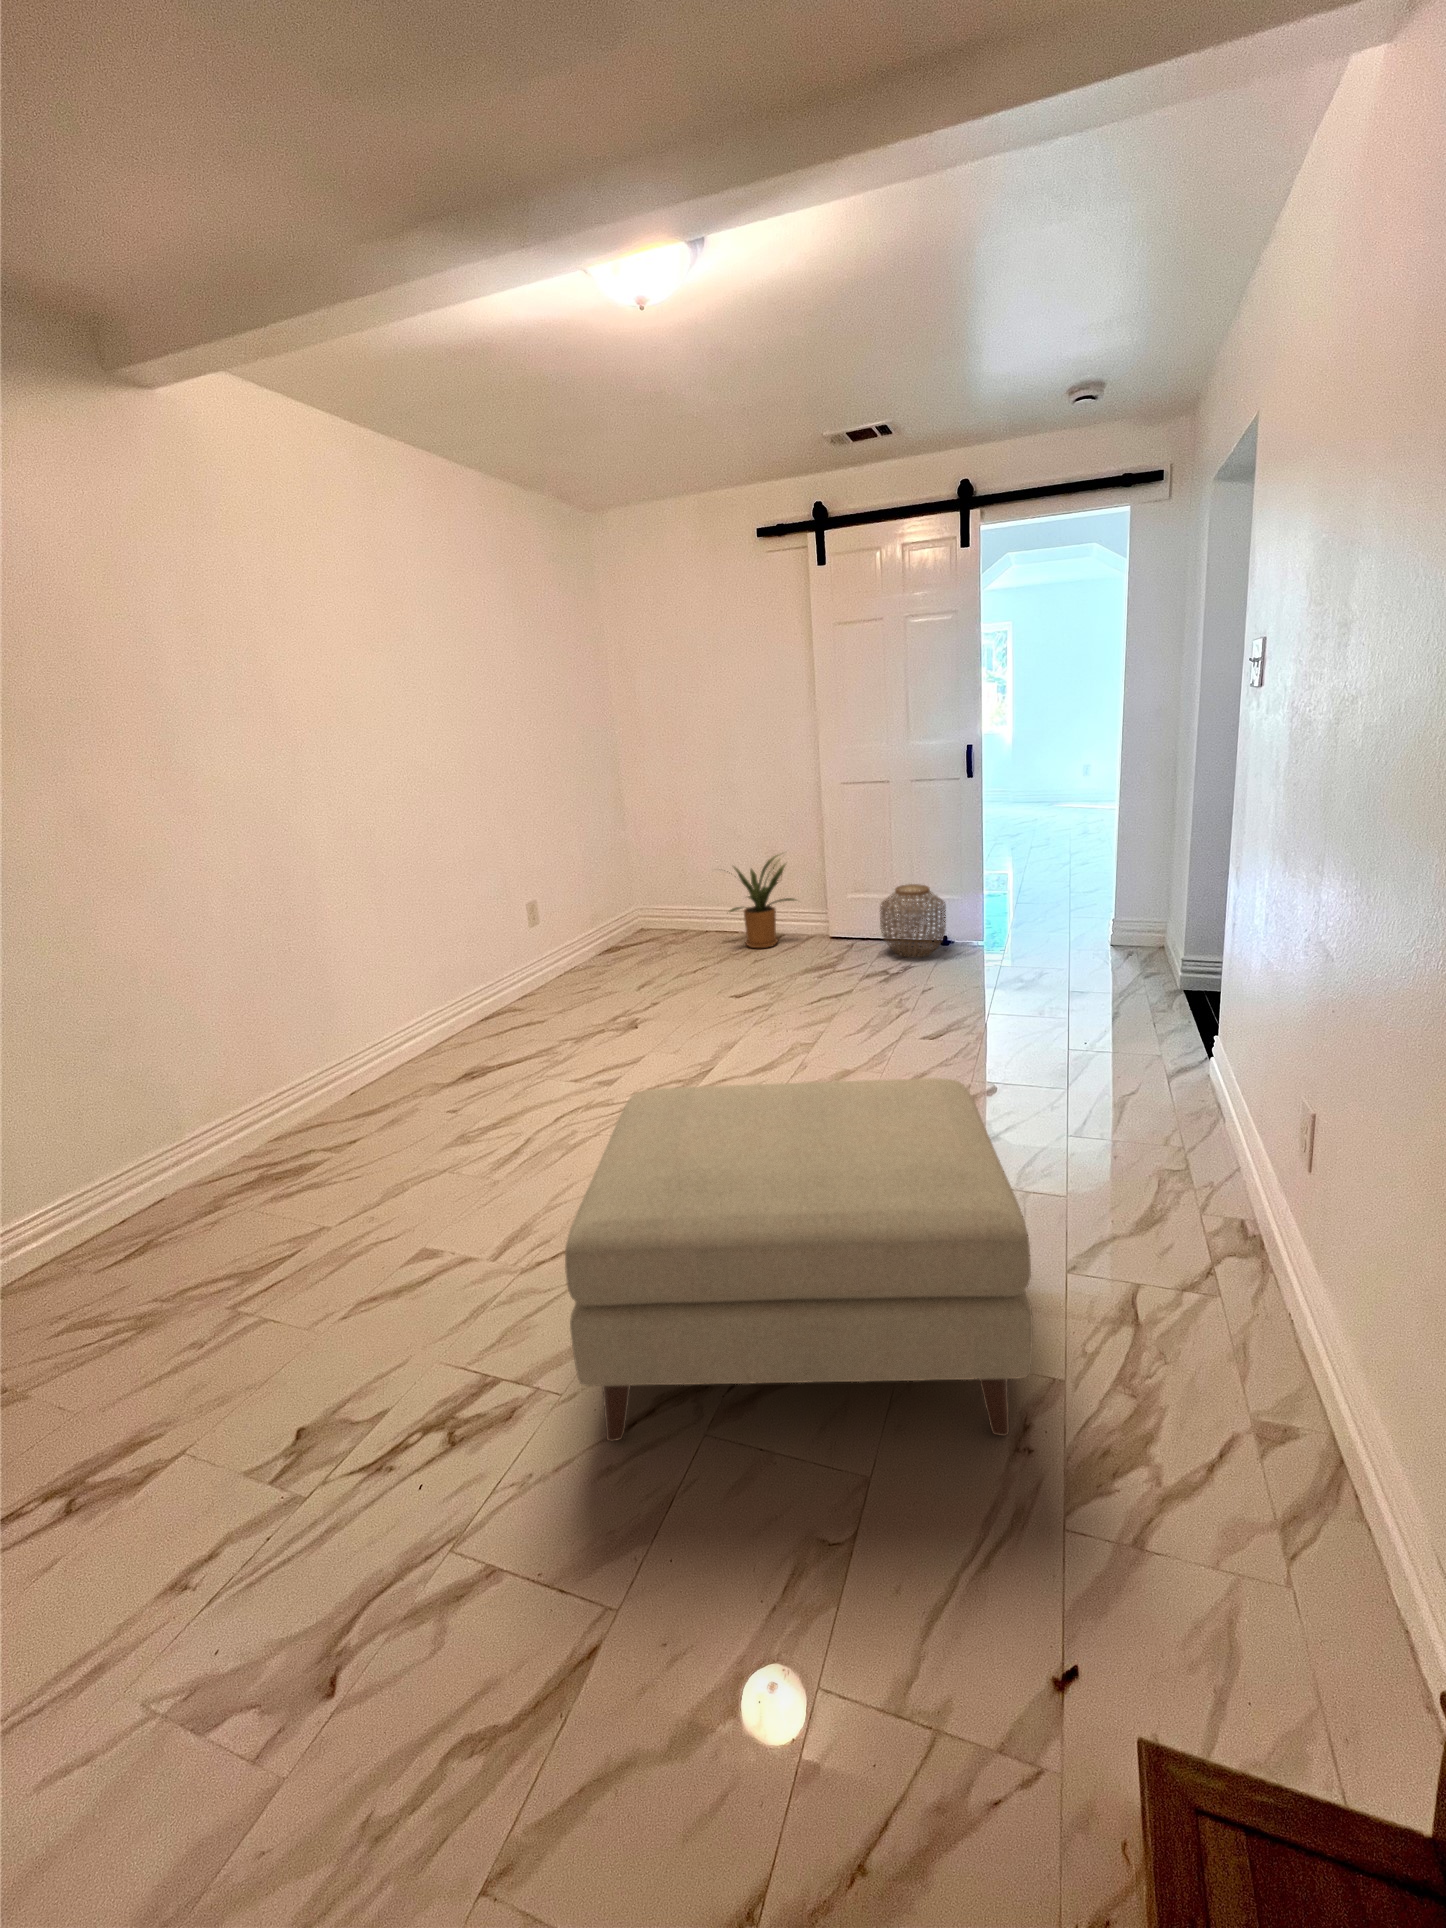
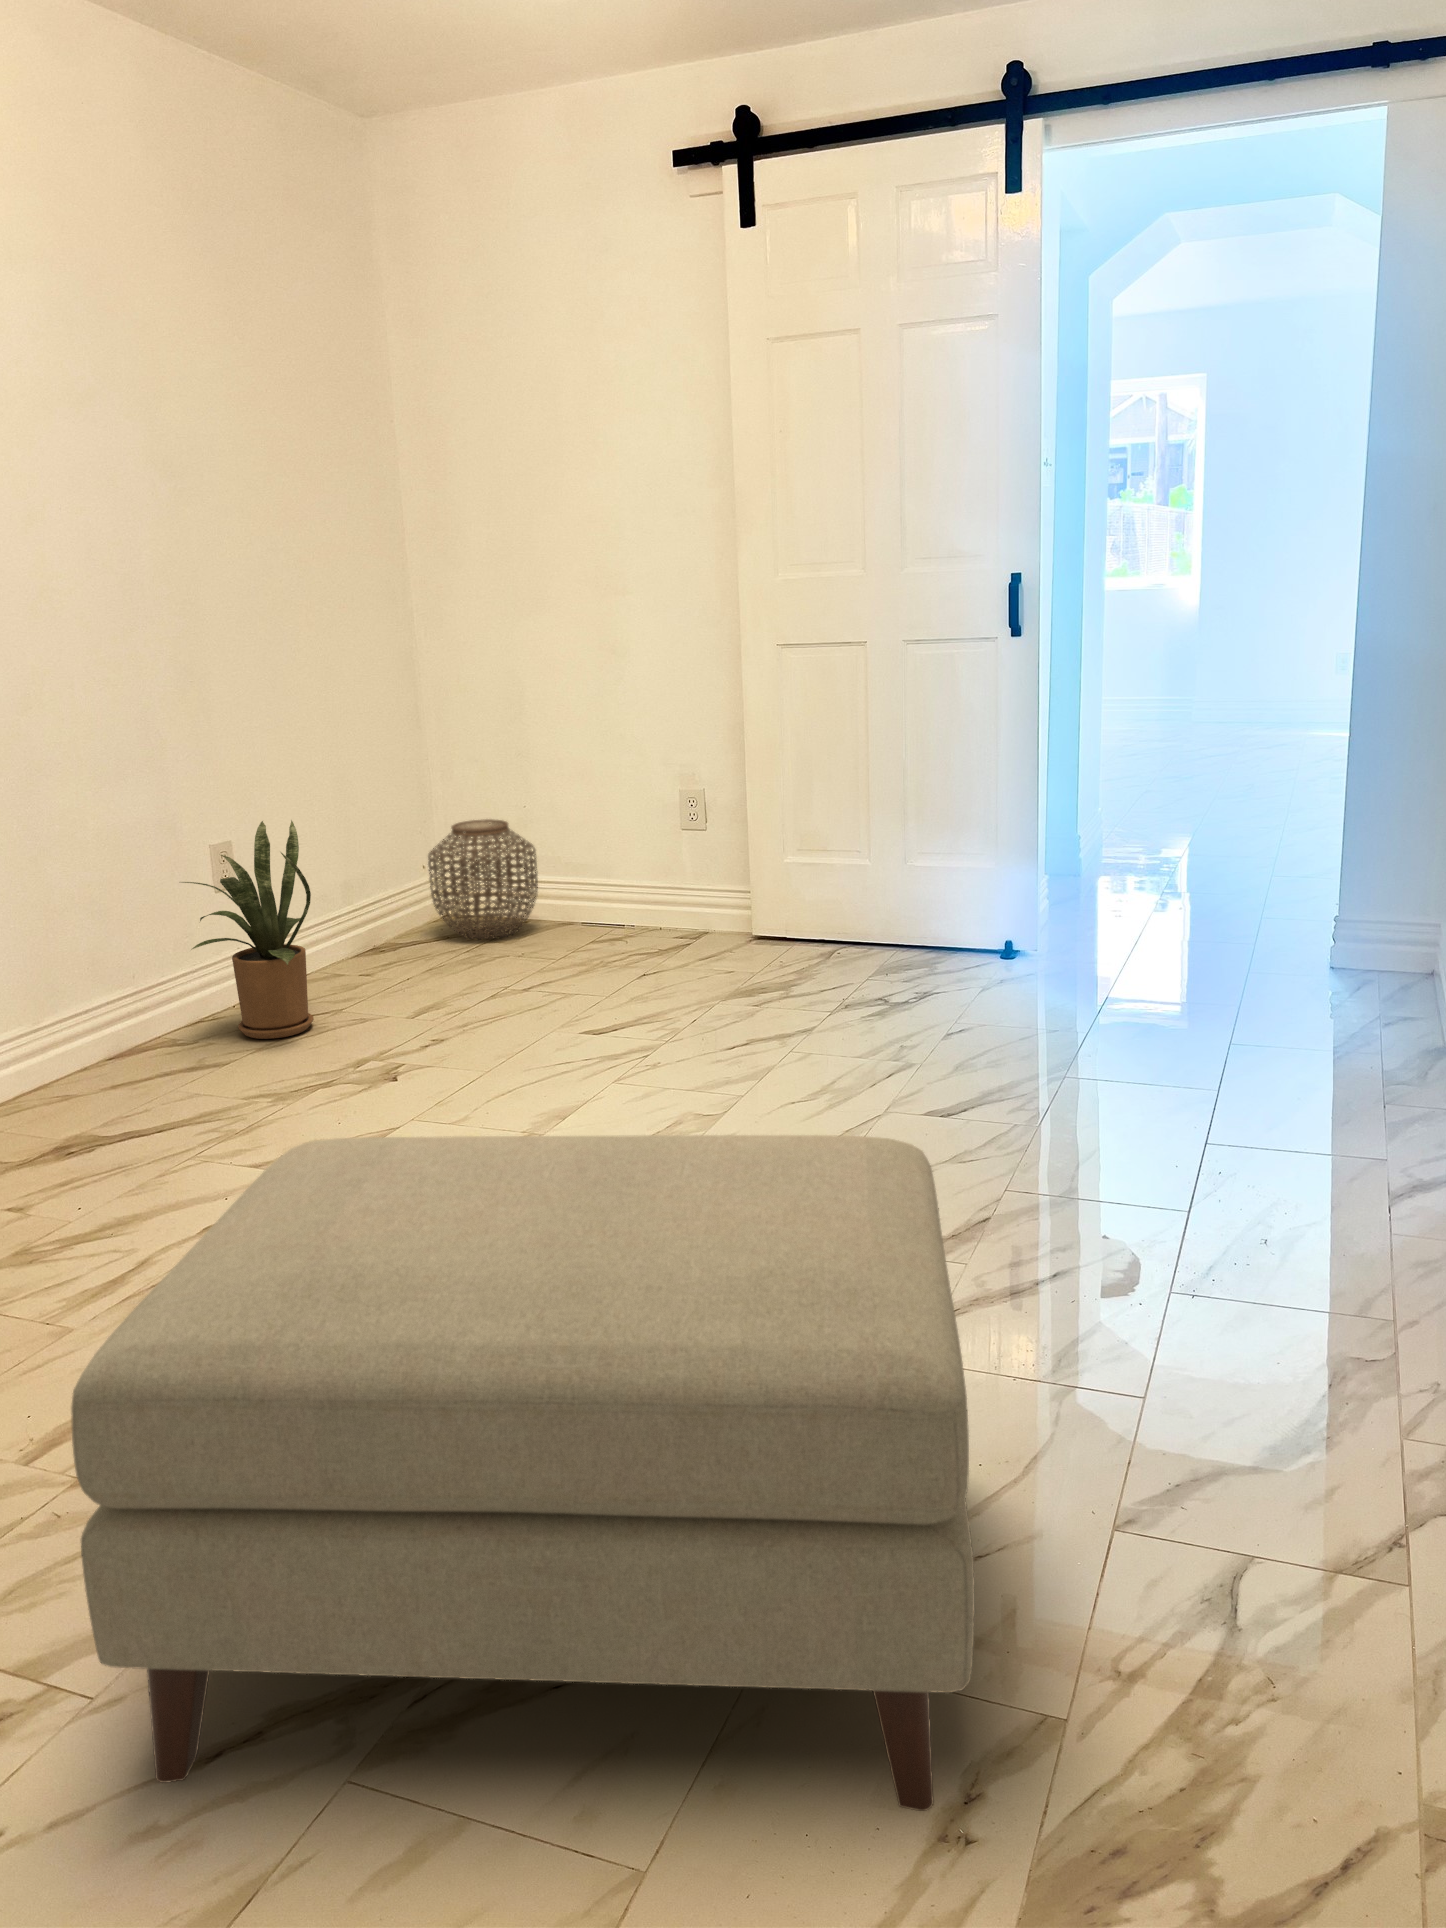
house plant: present [724,855,796,948] -> present [182,820,314,1039]
woven basket: present [880,884,946,958] -> present [428,819,538,939]

